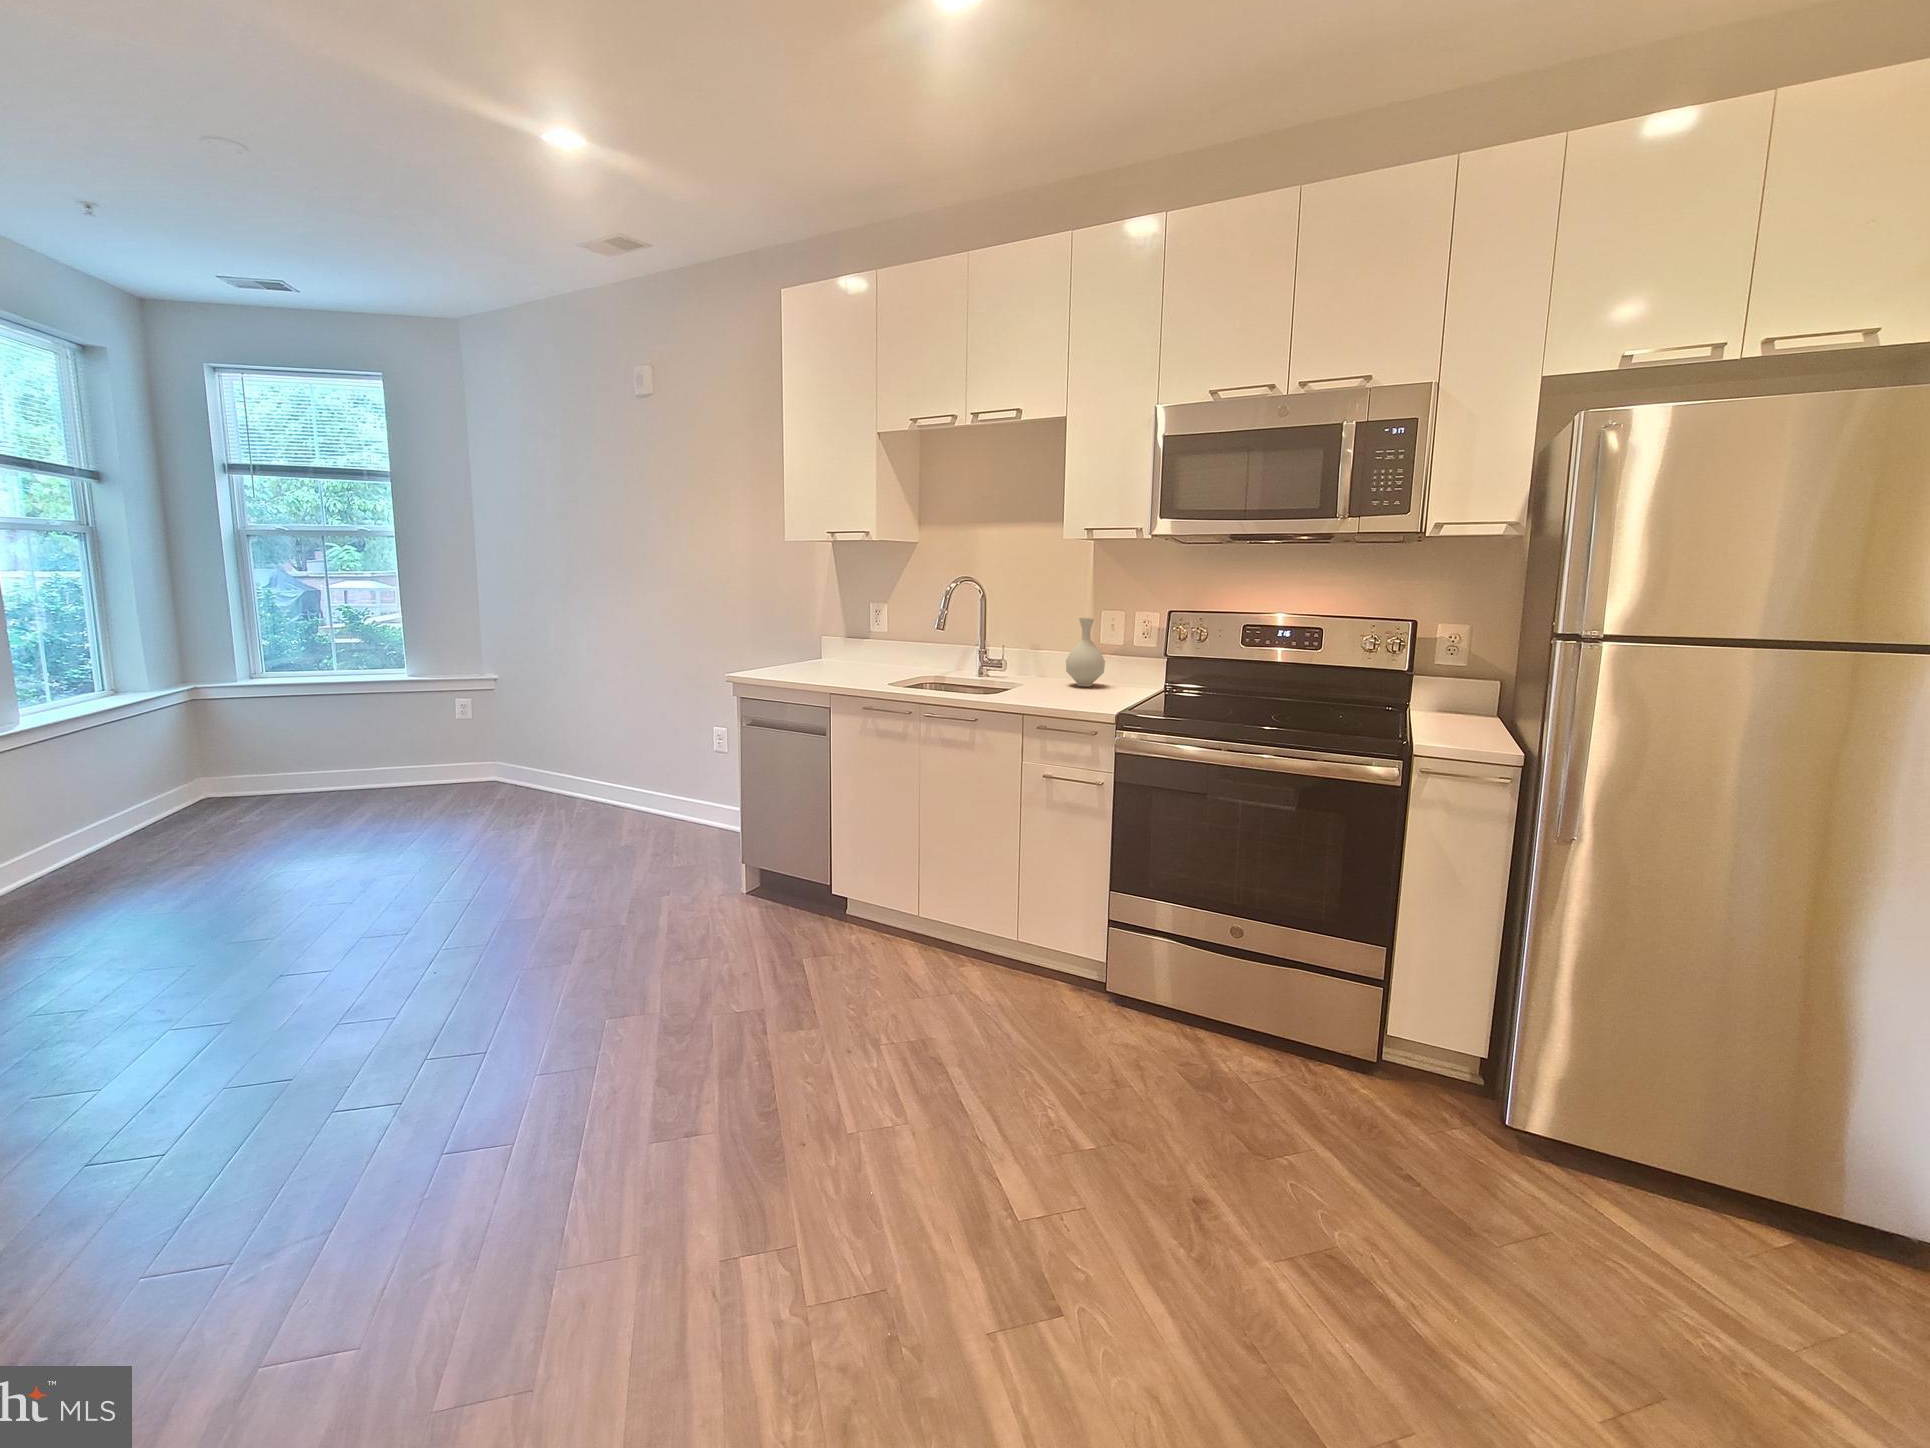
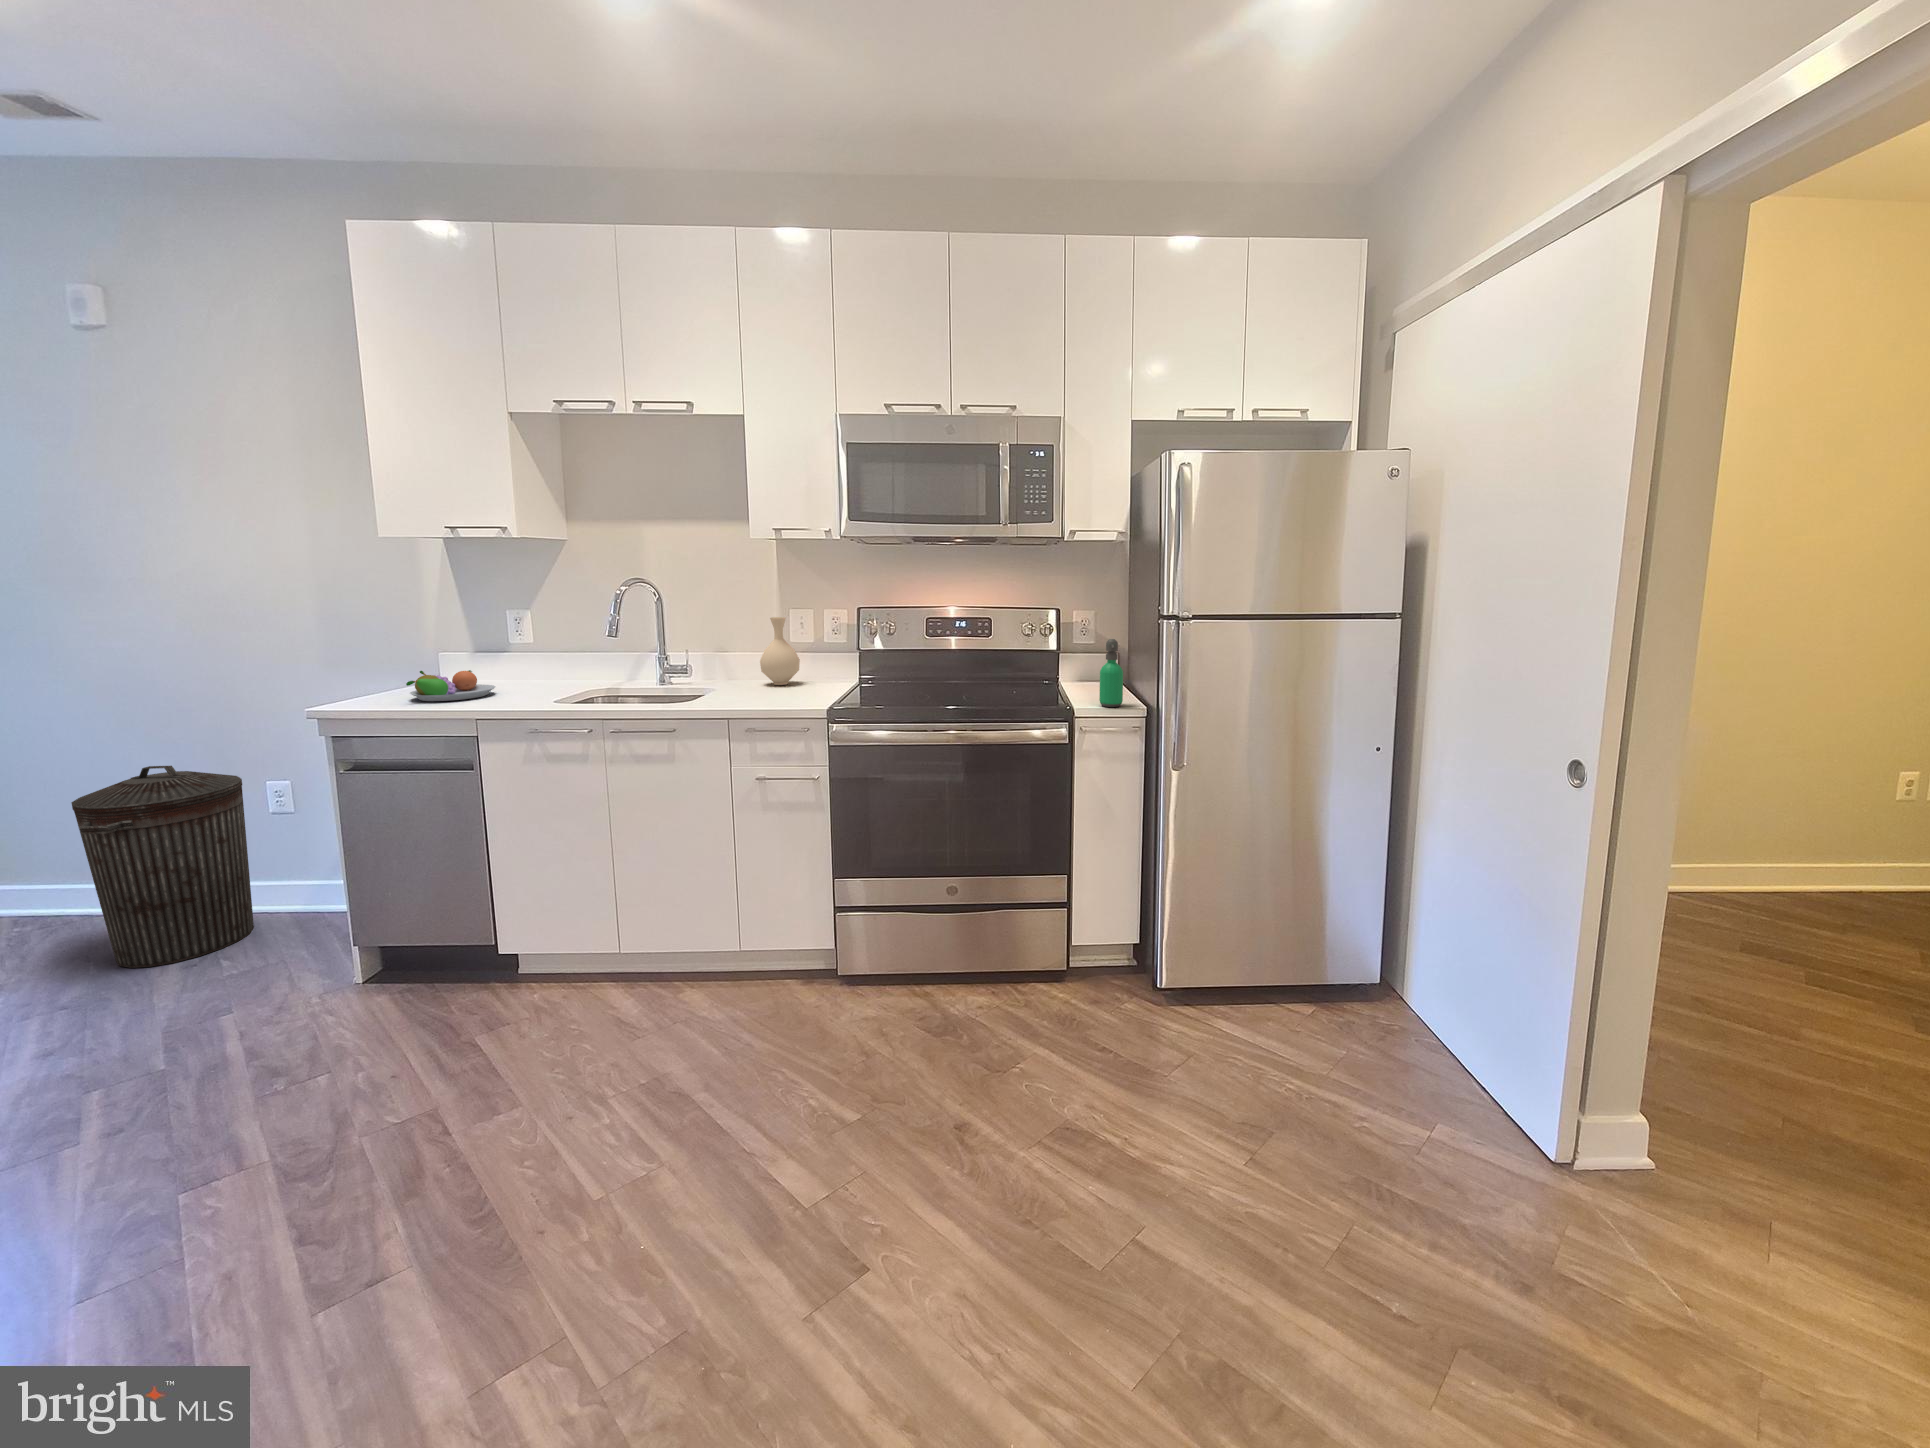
fruit bowl: none [792,651,851,677] -> present [406,670,495,701]
soap dispenser: none [1456,661,1495,748] -> present [1099,639,1123,707]
trash can: none [612,707,695,850] -> present [71,766,254,968]

